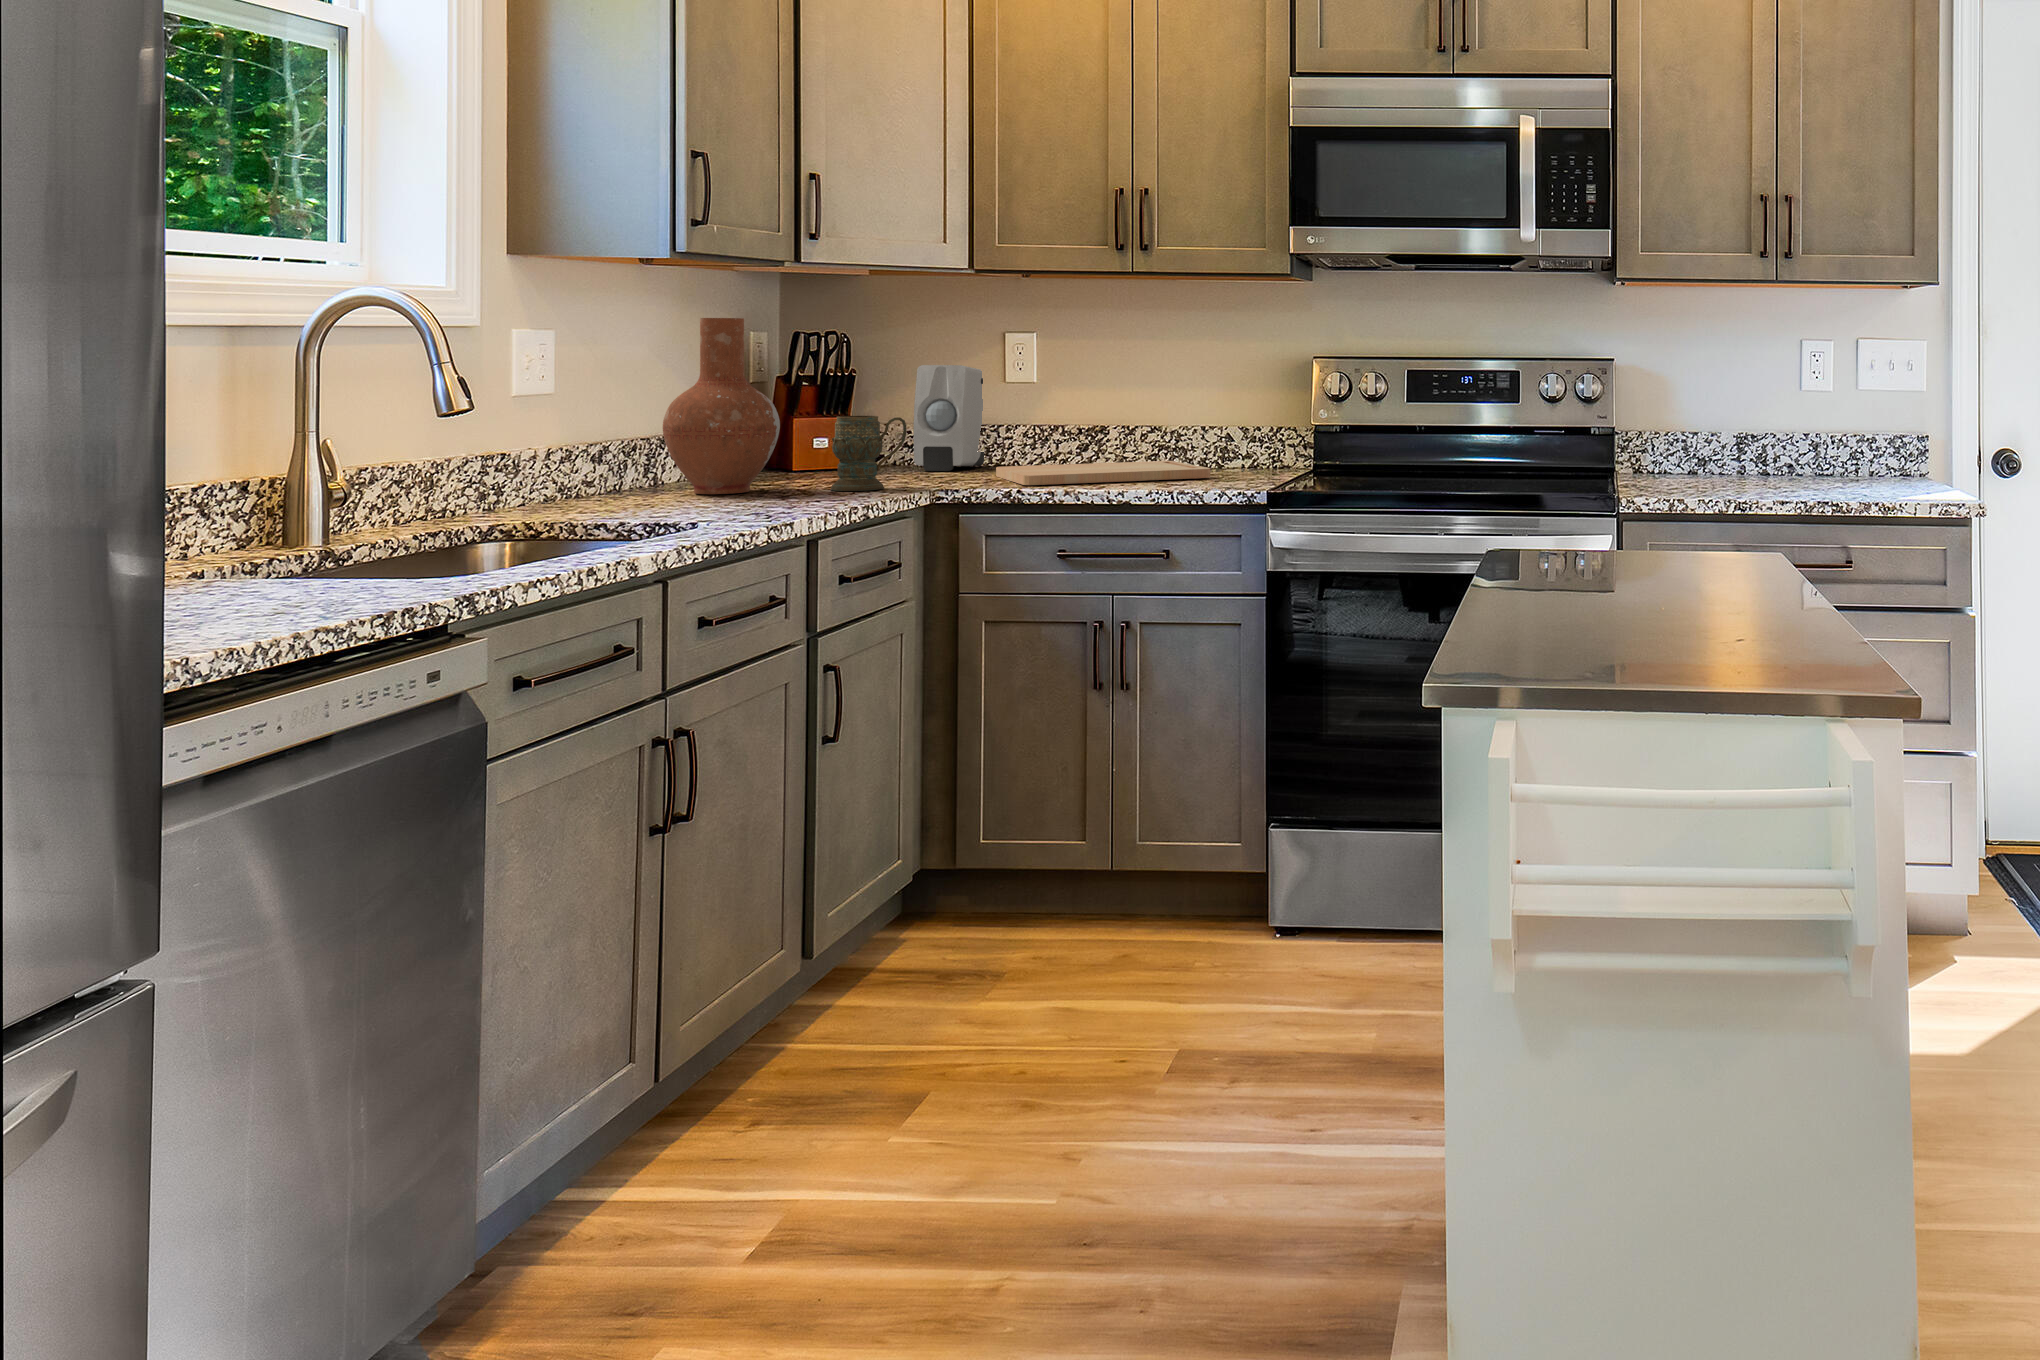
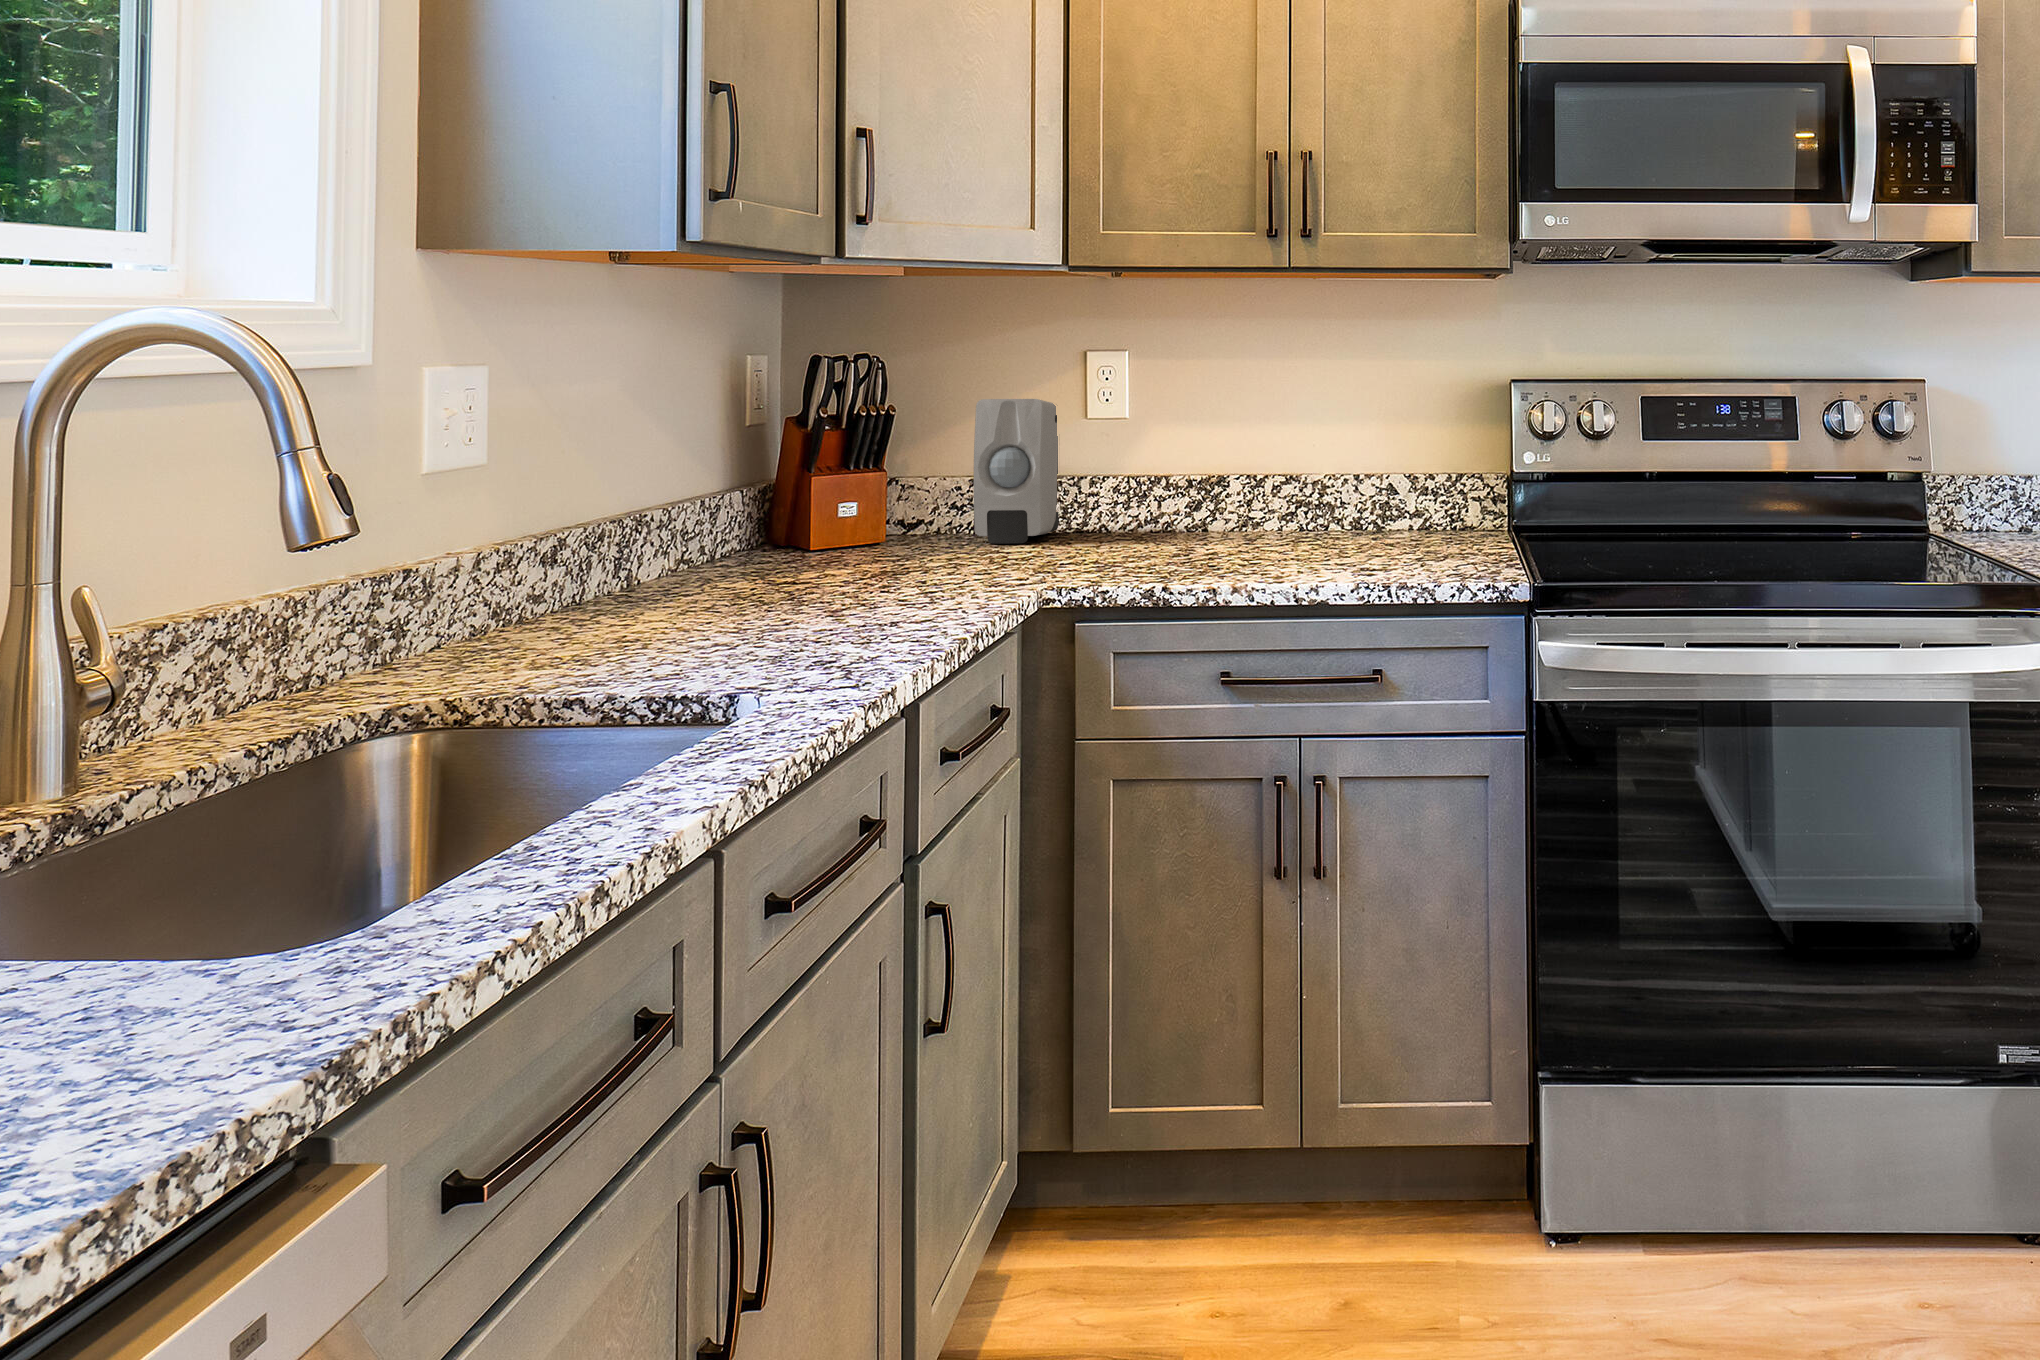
vase: present [663,318,780,494] -> none [650,341,818,605]
mug: present [830,416,907,491] -> none [890,479,996,592]
cutting board: present [996,461,1210,485] -> none [1095,523,1393,574]

